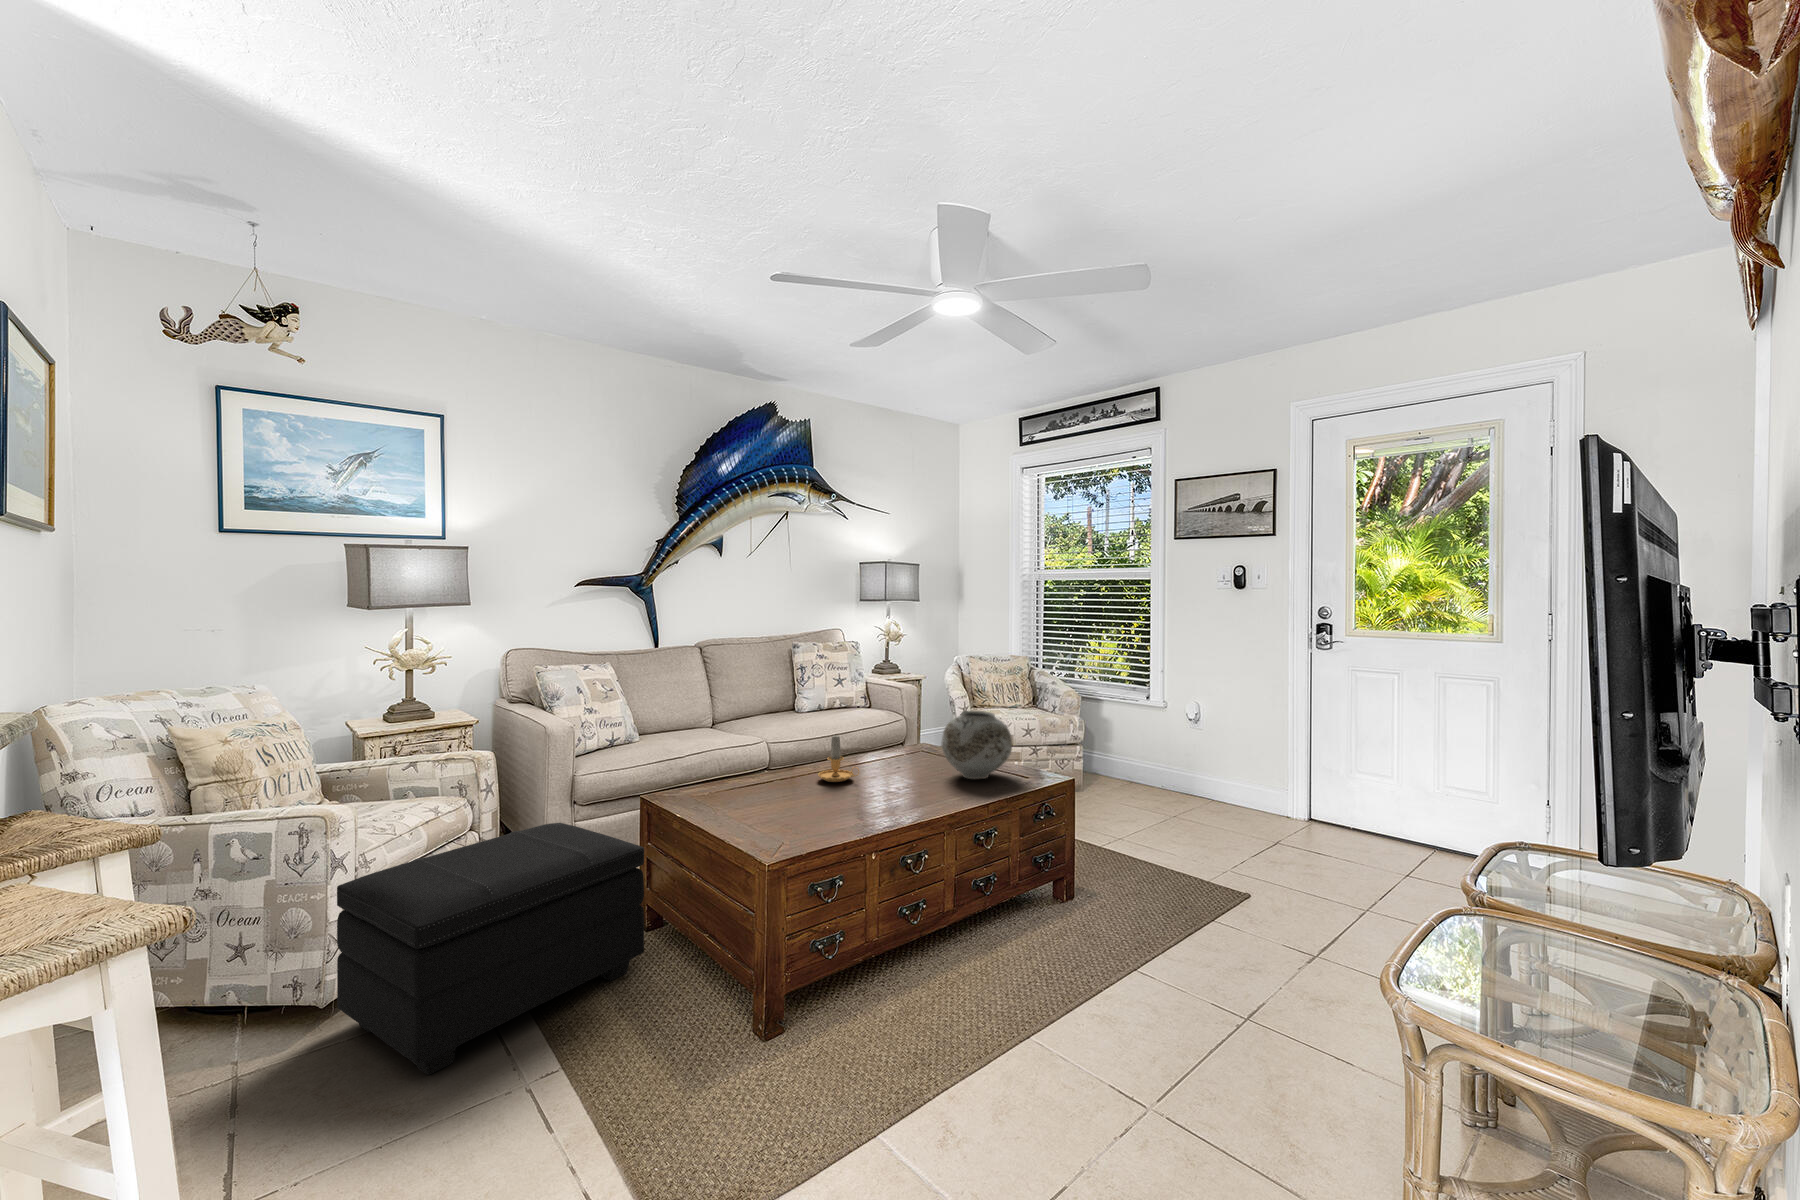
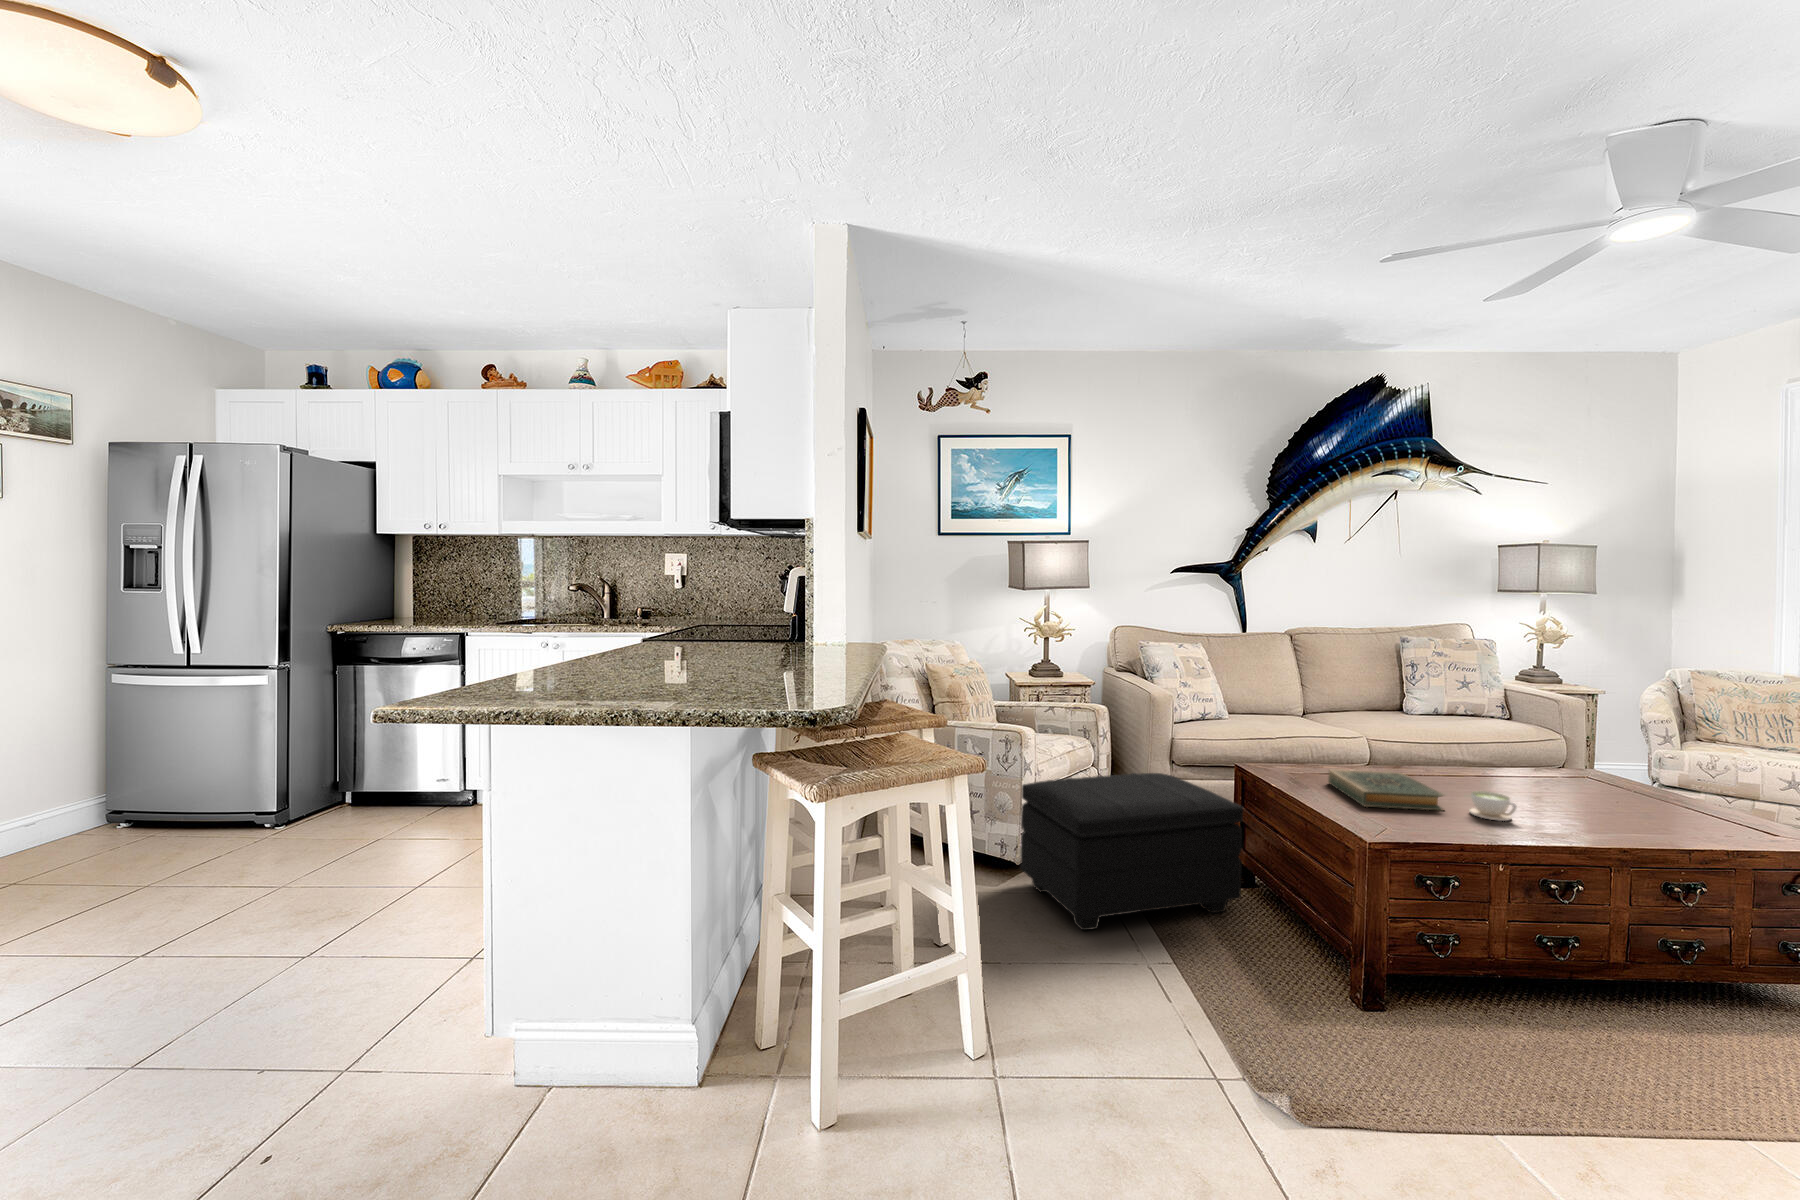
vase: present [941,711,1012,779] -> none [1612,733,1737,820]
candle: present [818,735,859,782] -> none [1431,736,1486,788]
hardback book: none [731,777,830,821] -> present [1328,770,1444,810]
coffee cup: none [848,783,883,810] -> present [1470,791,1516,821]

